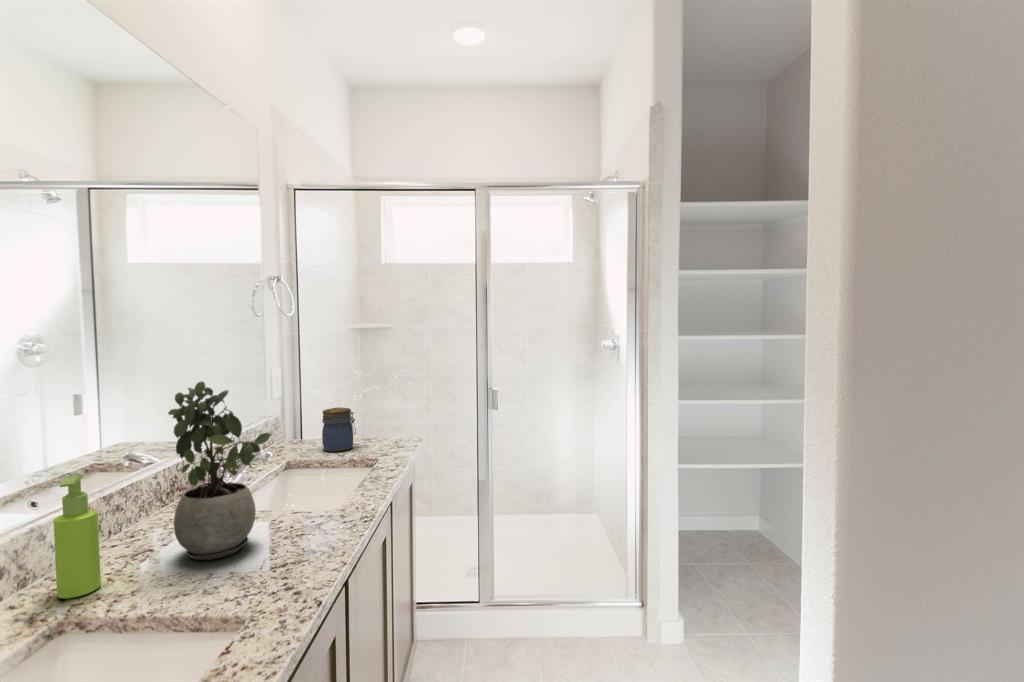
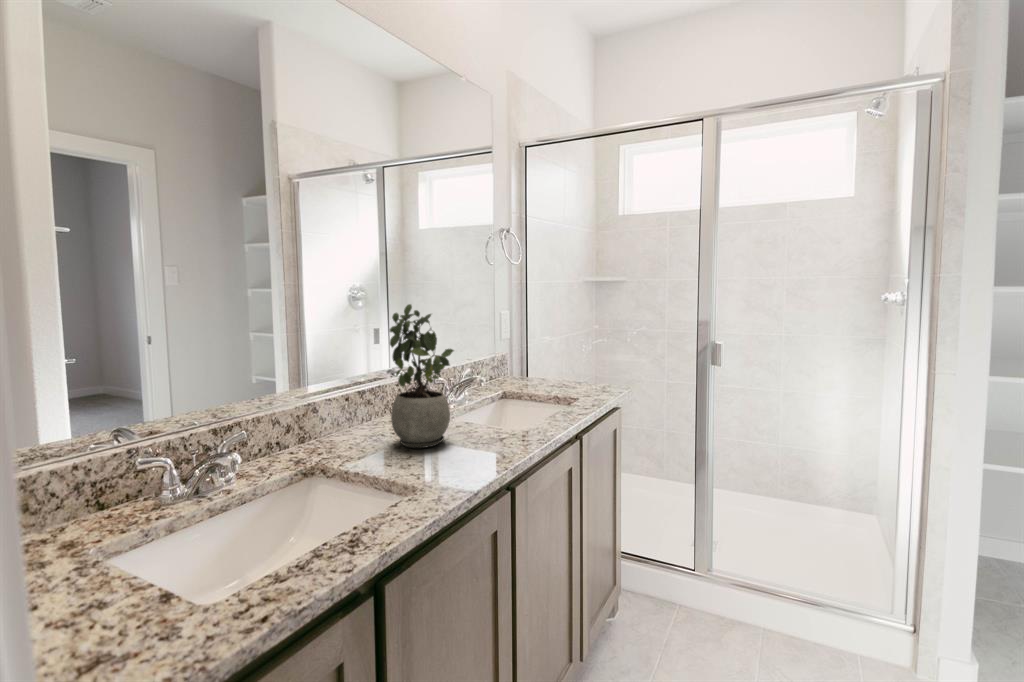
jar: present [322,407,356,451] -> none [538,347,568,387]
soap dispenser: present [53,474,101,598] -> none [315,368,343,454]

